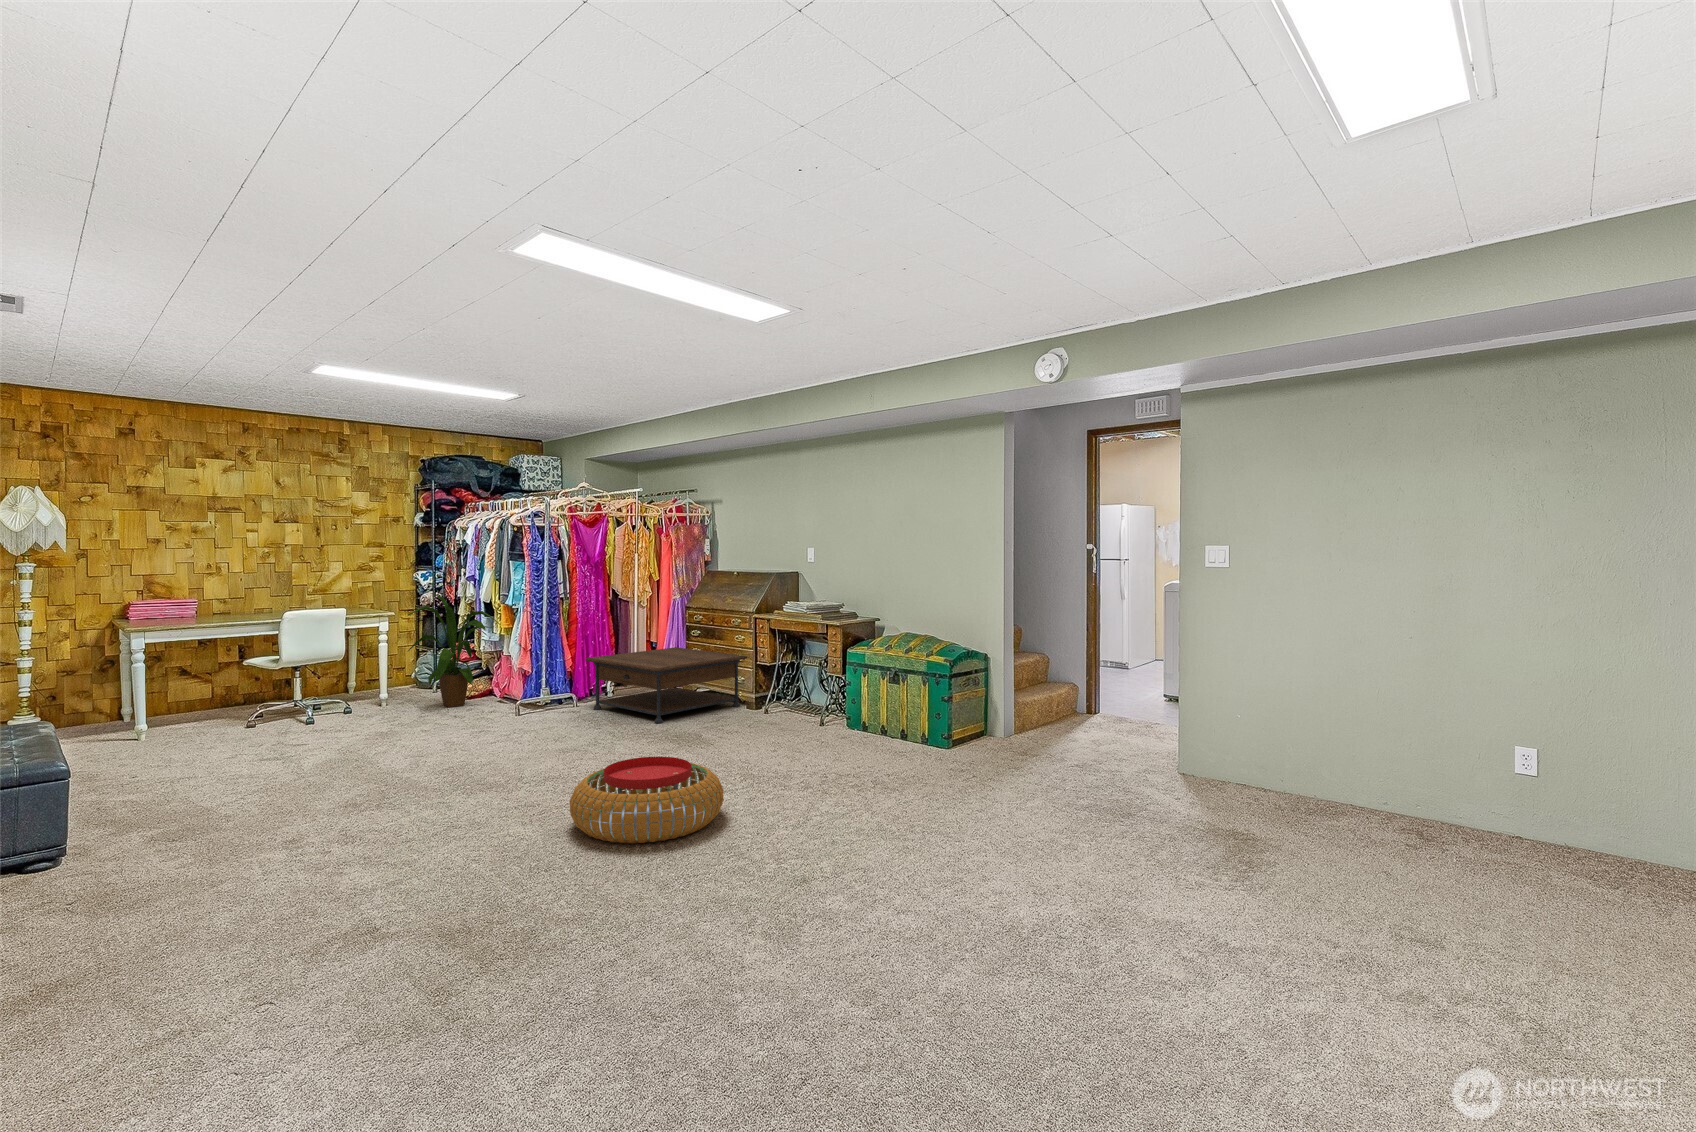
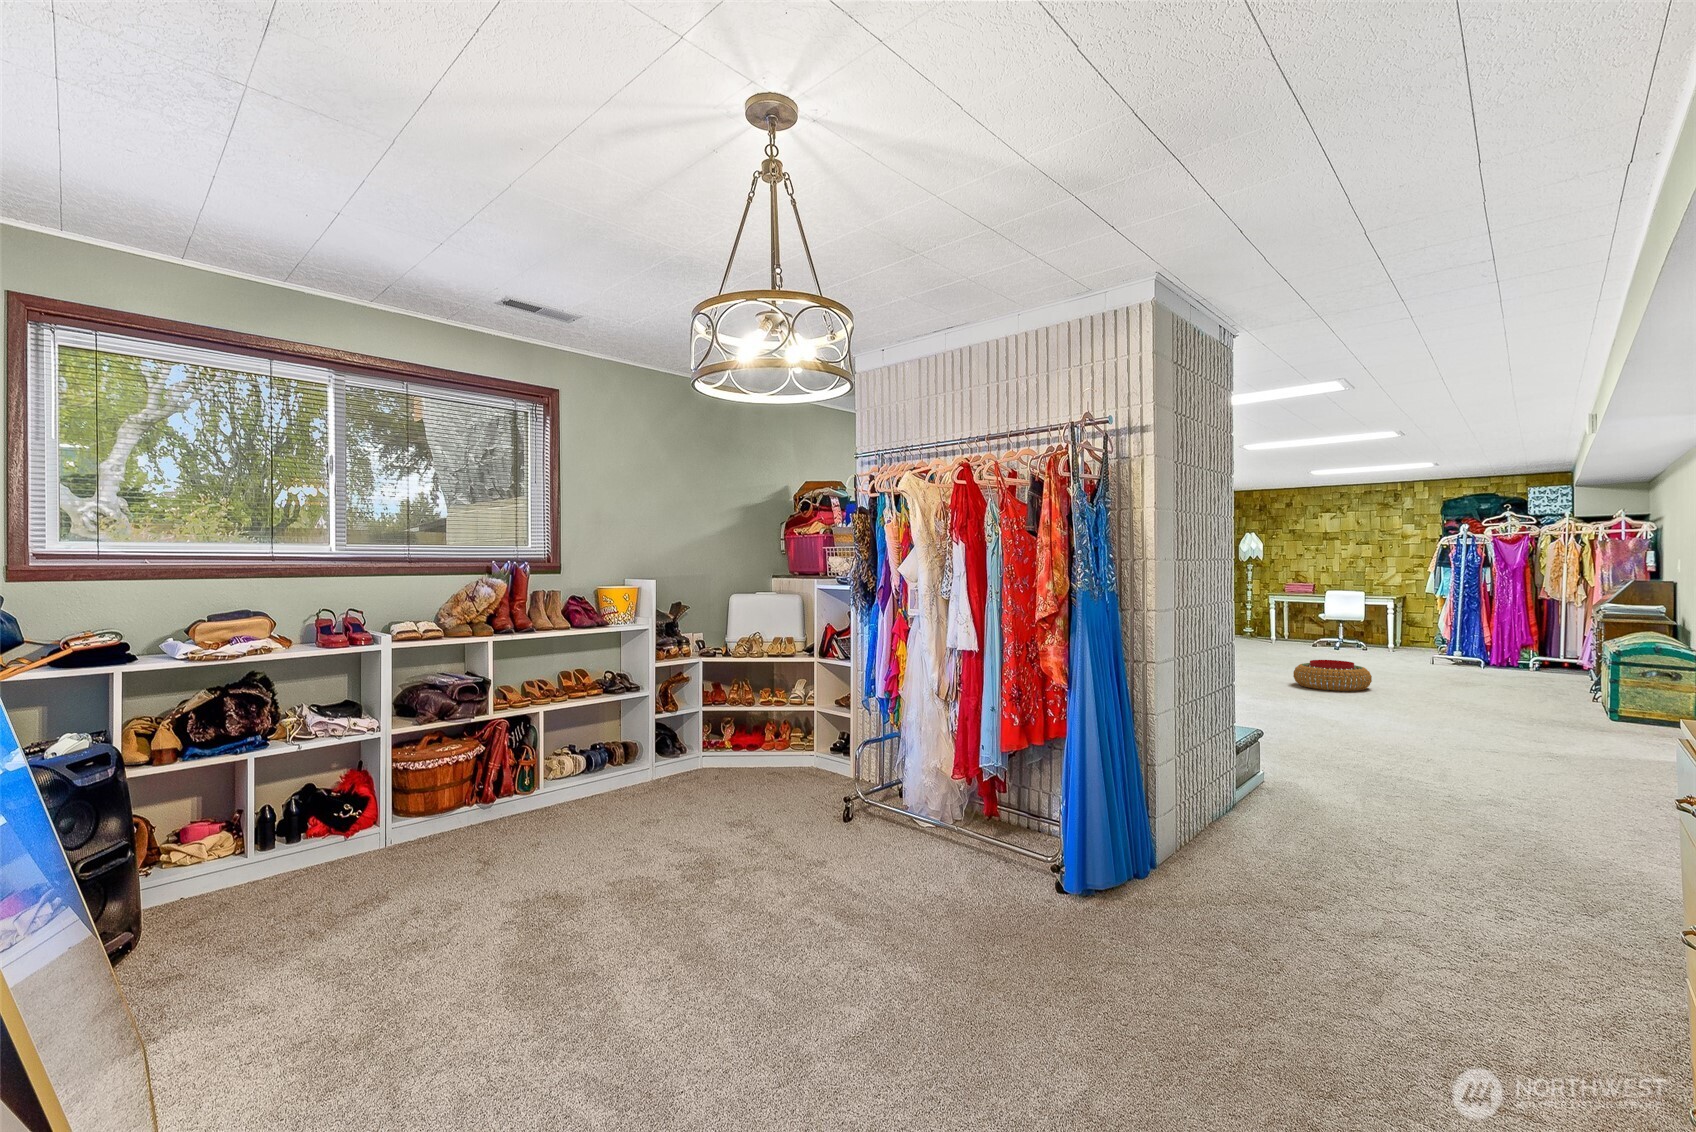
house plant: present [408,593,500,707] -> none [1392,587,1448,657]
coffee table: present [586,647,747,723] -> none [1479,633,1591,683]

